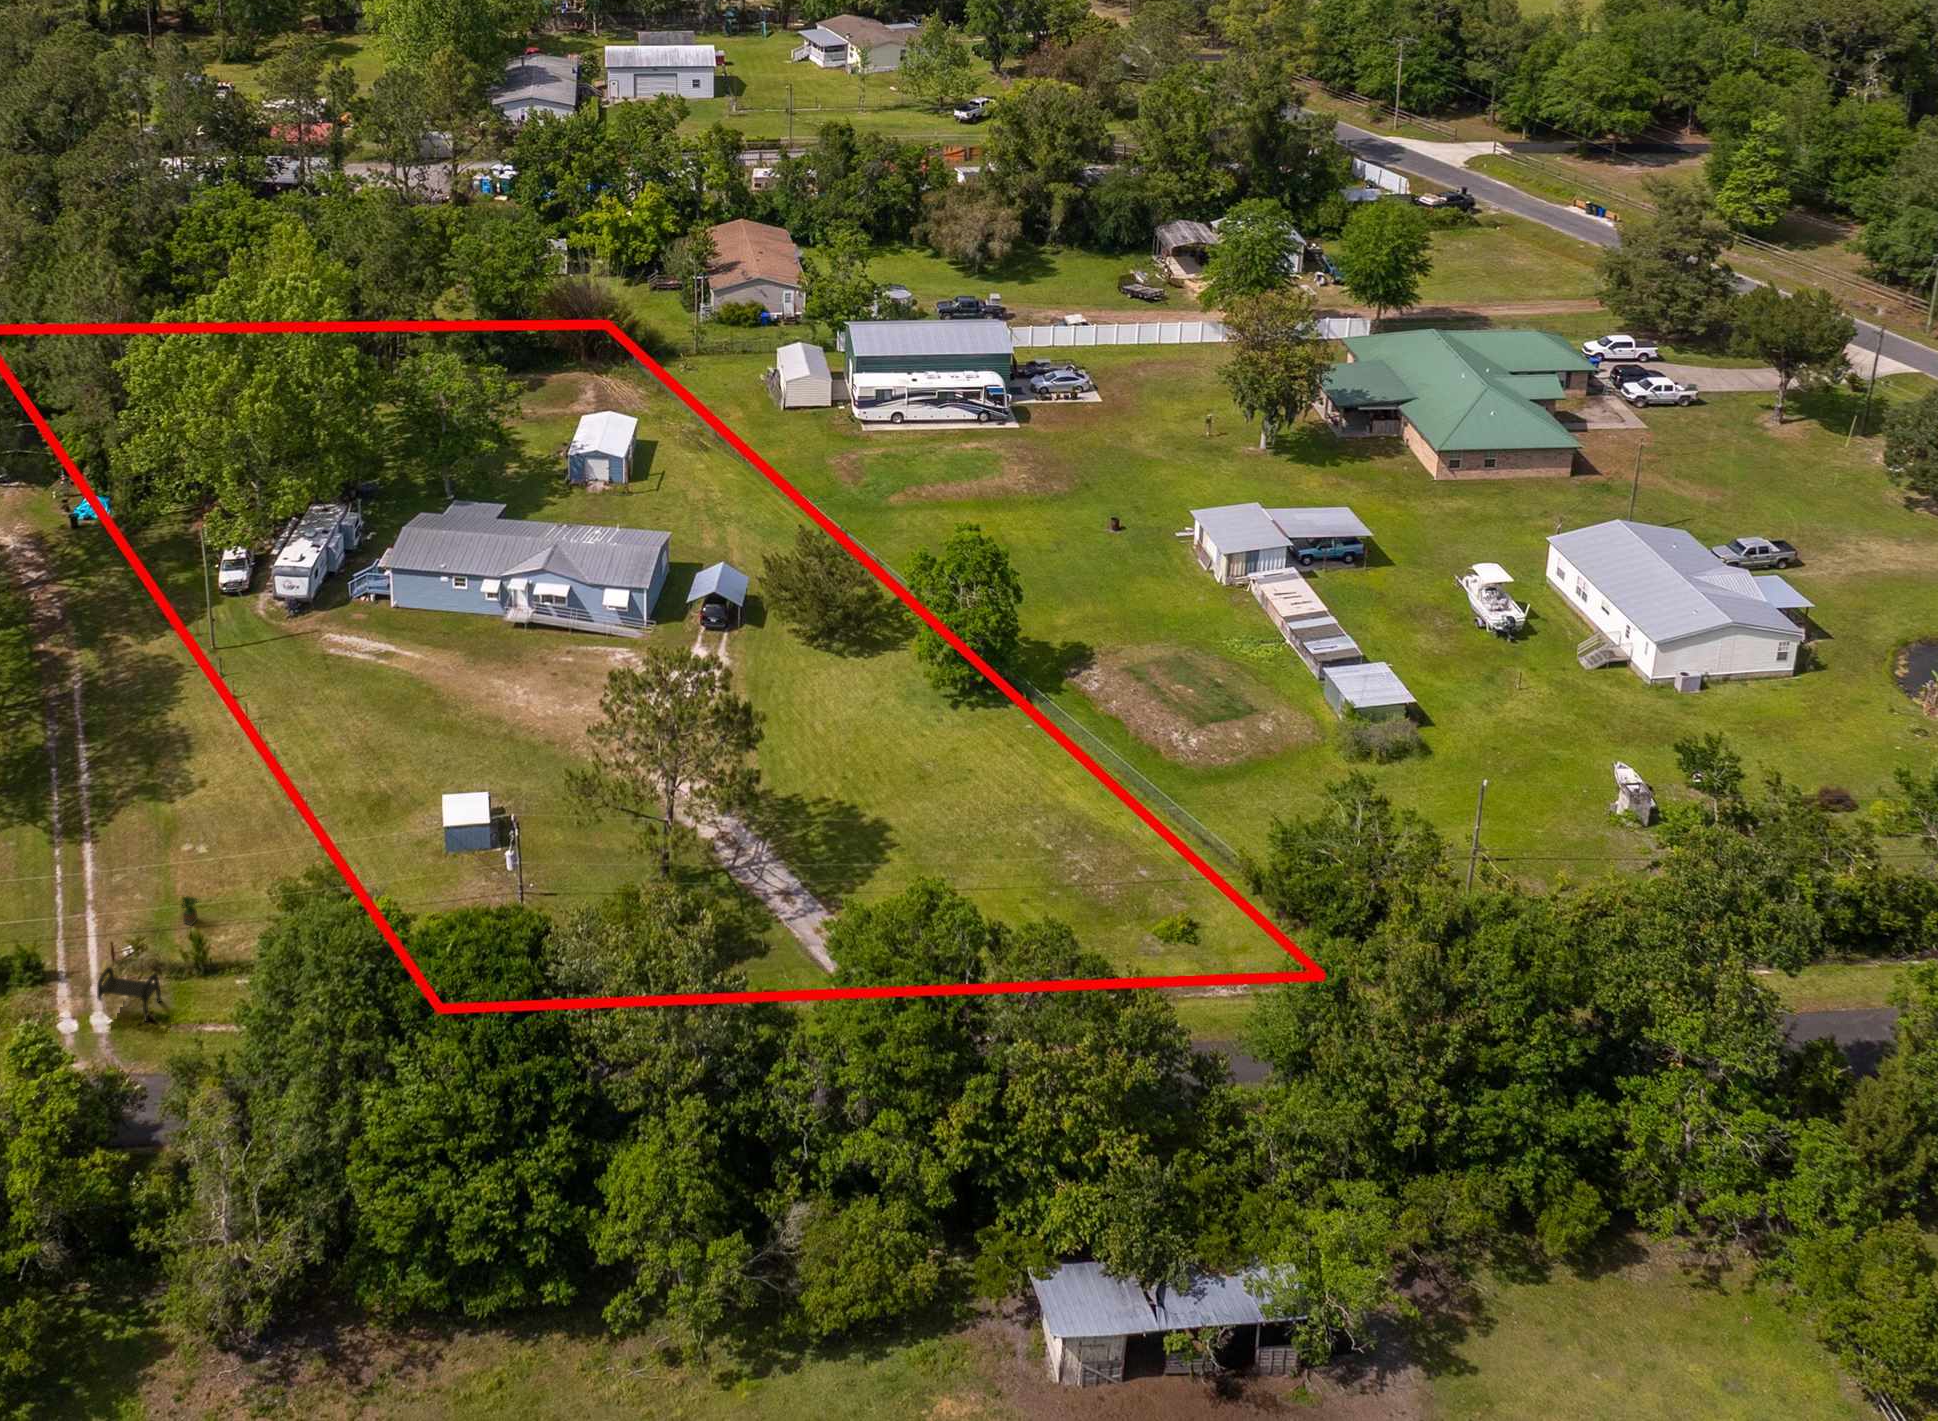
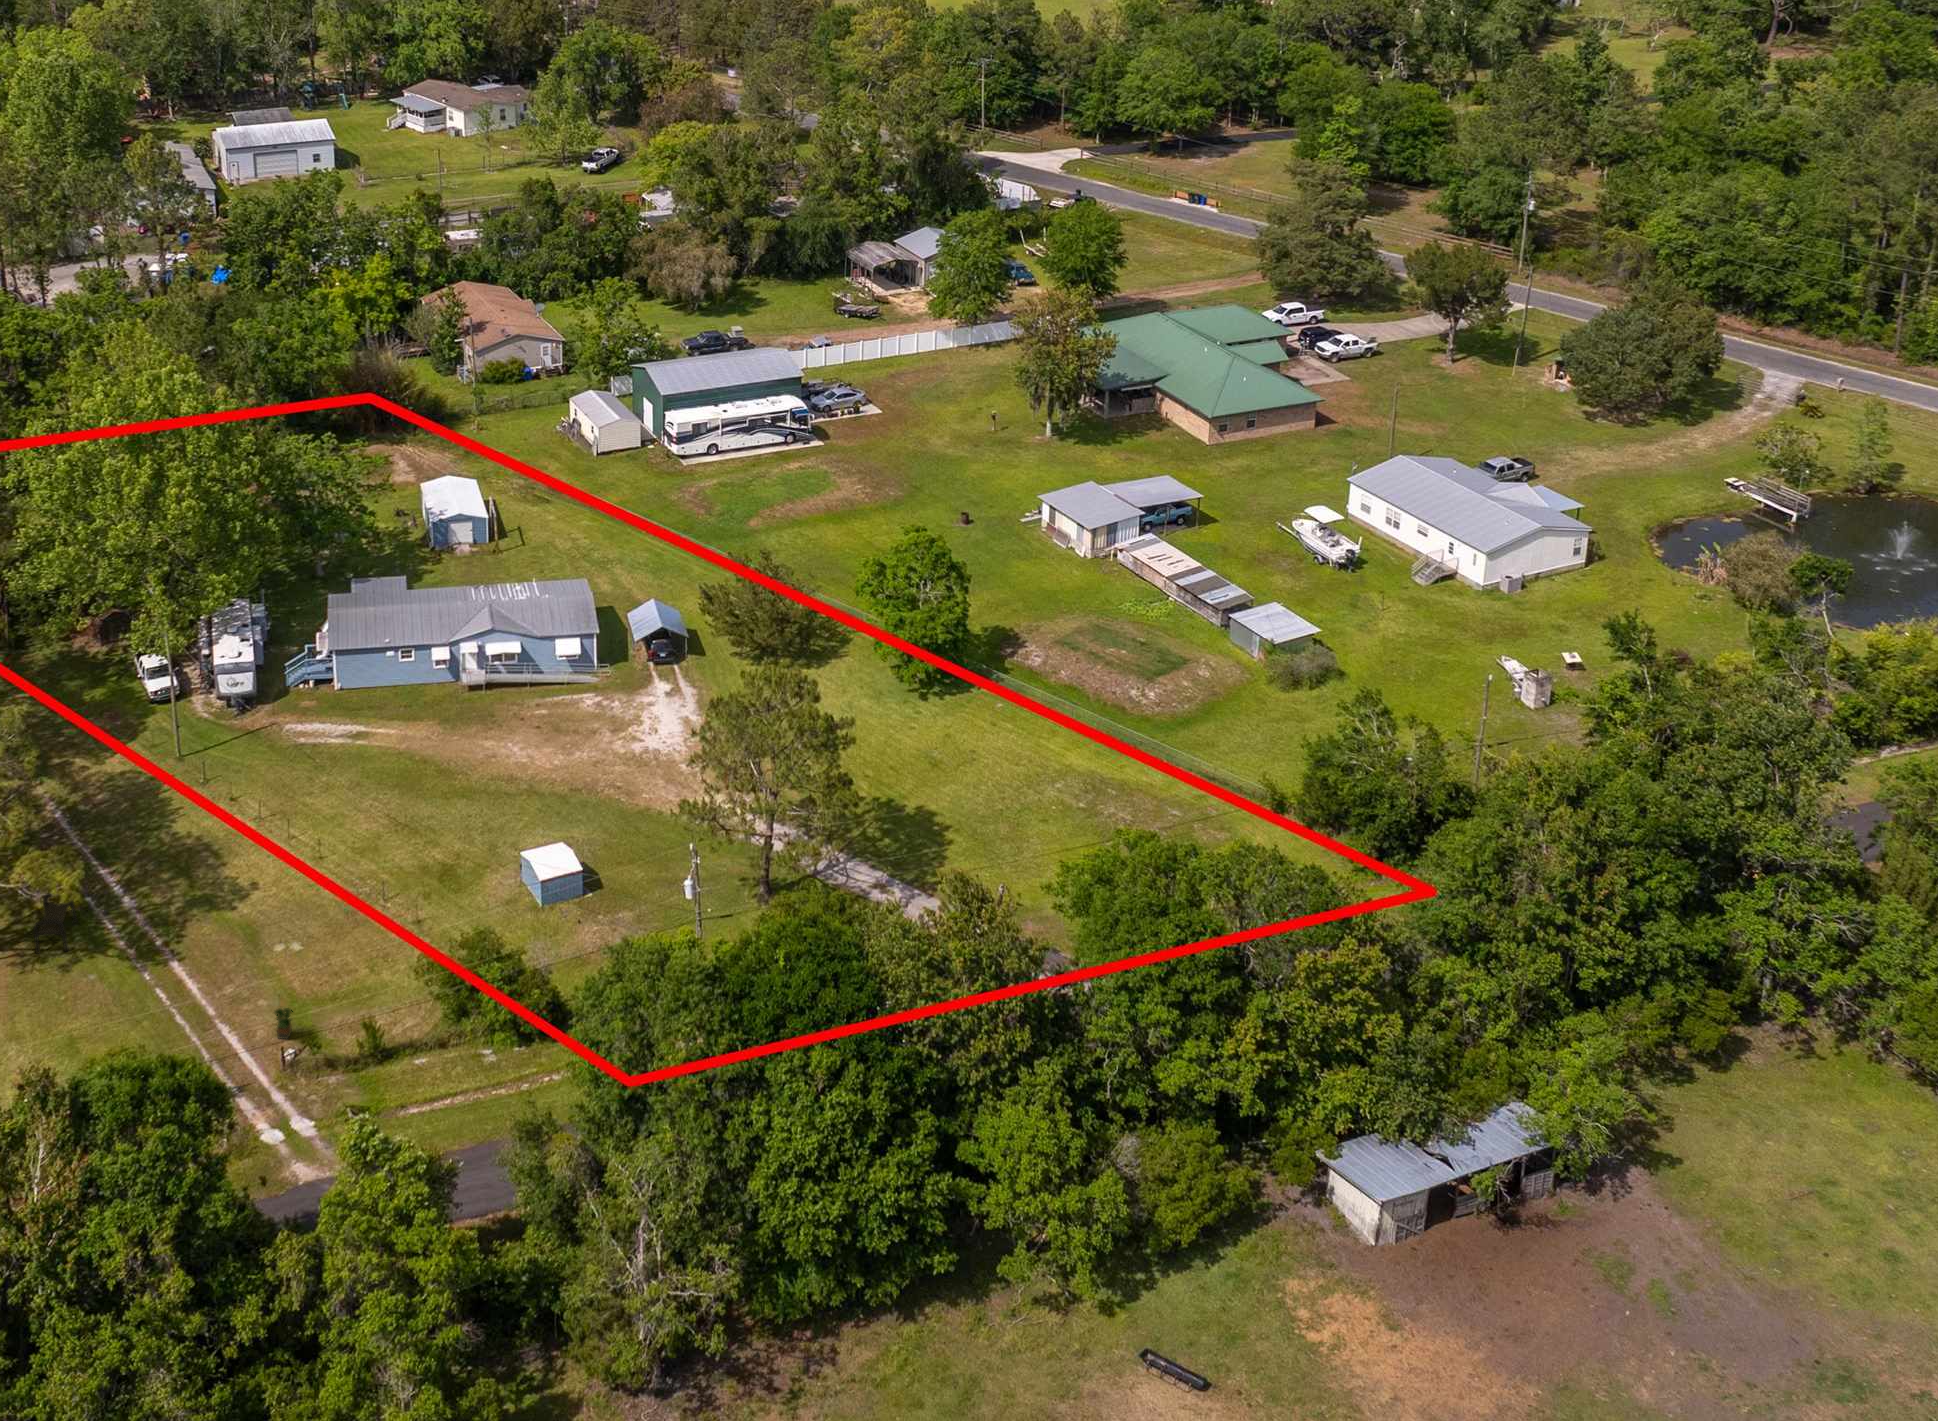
bench: present [97,967,161,1022] -> present [33,893,77,953]

